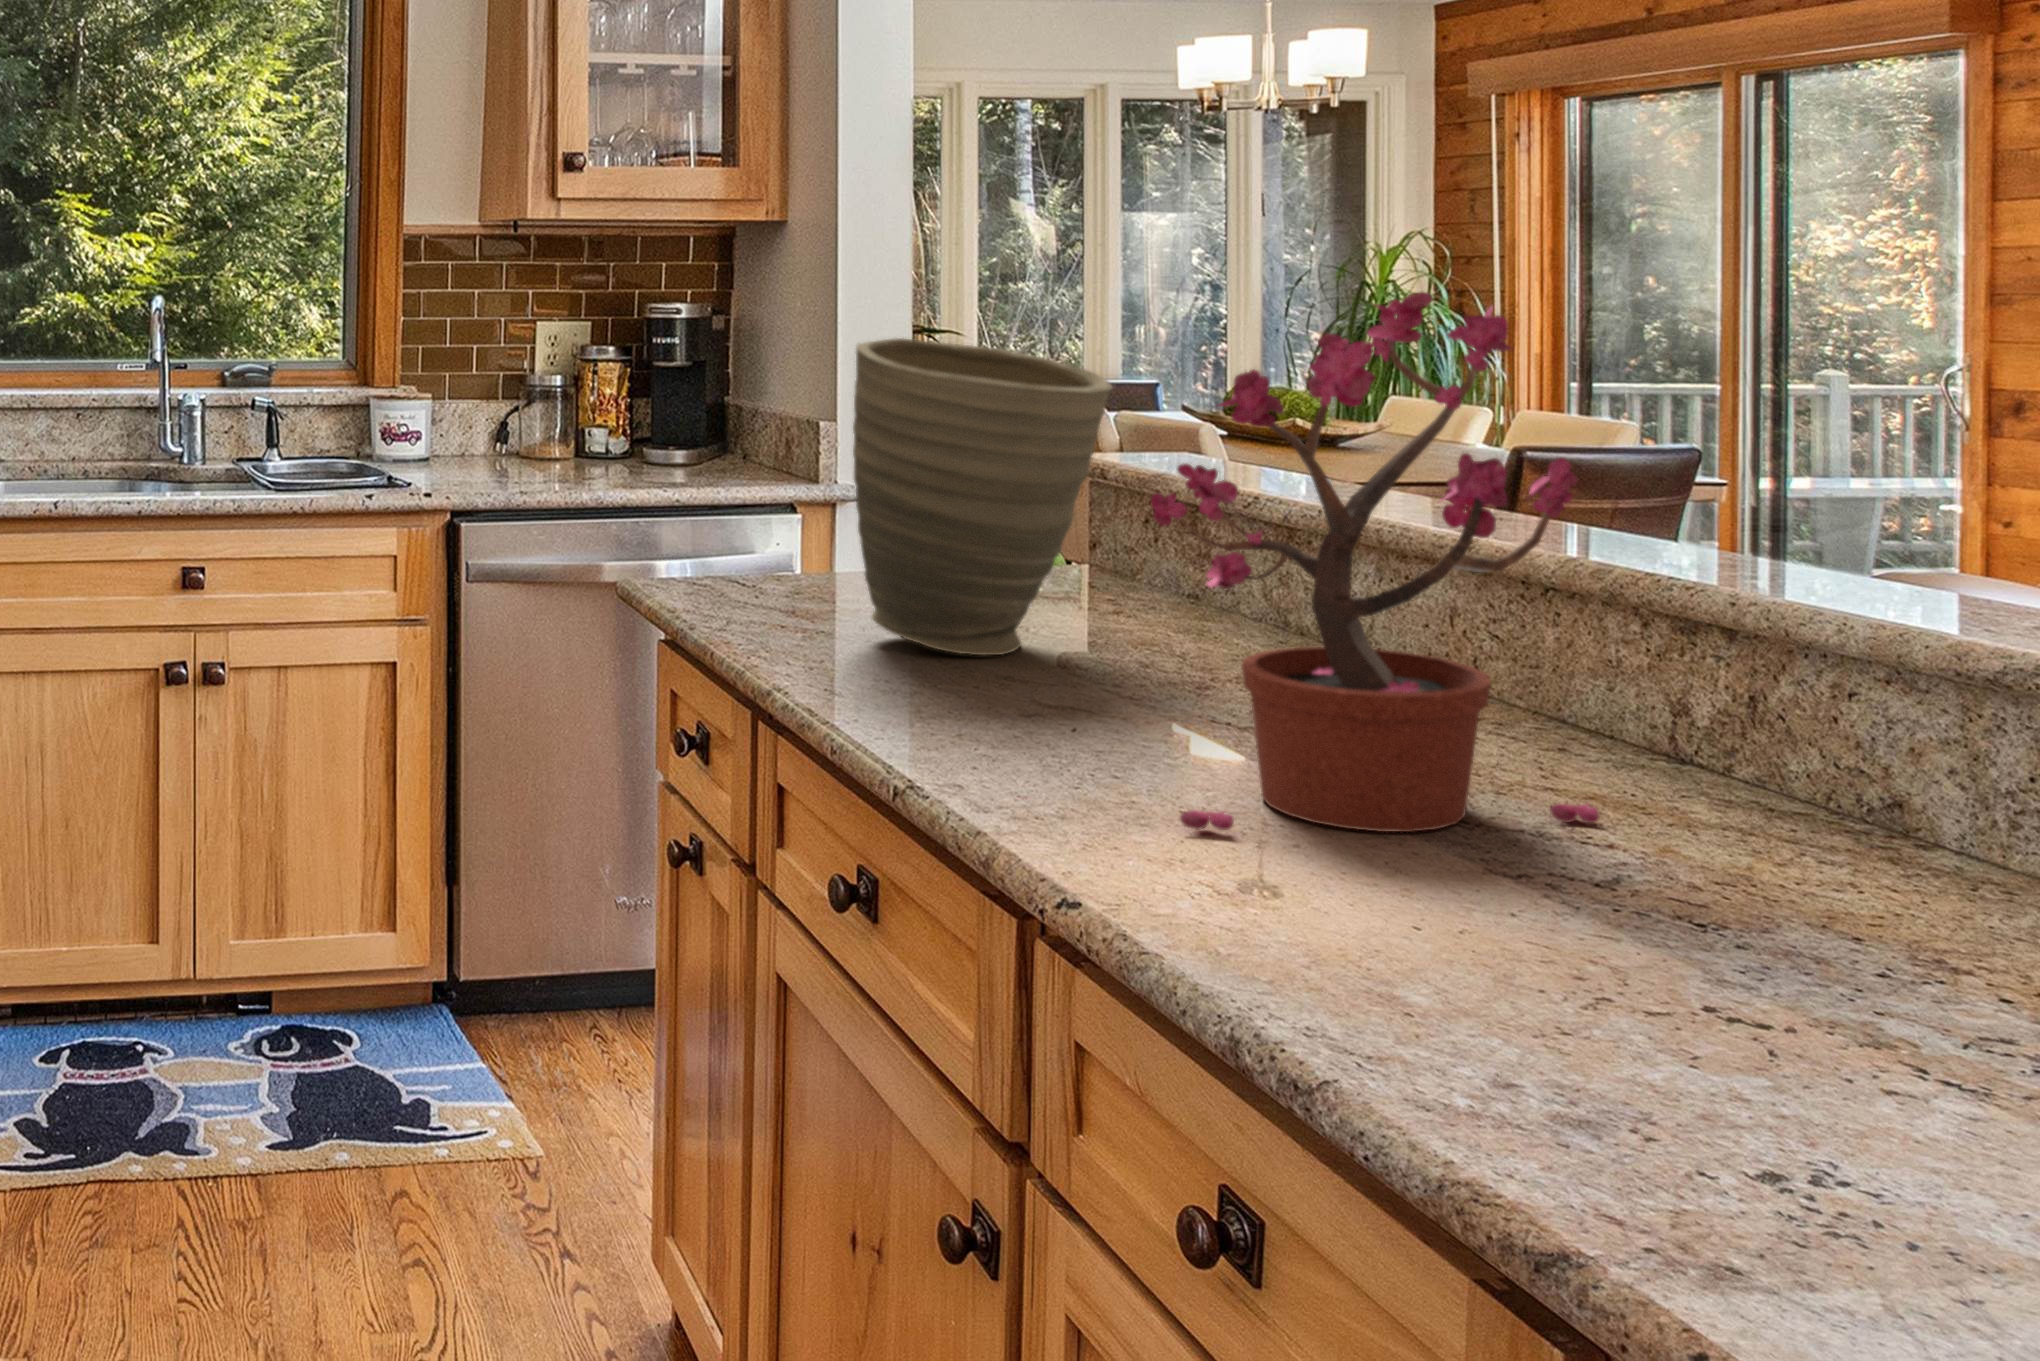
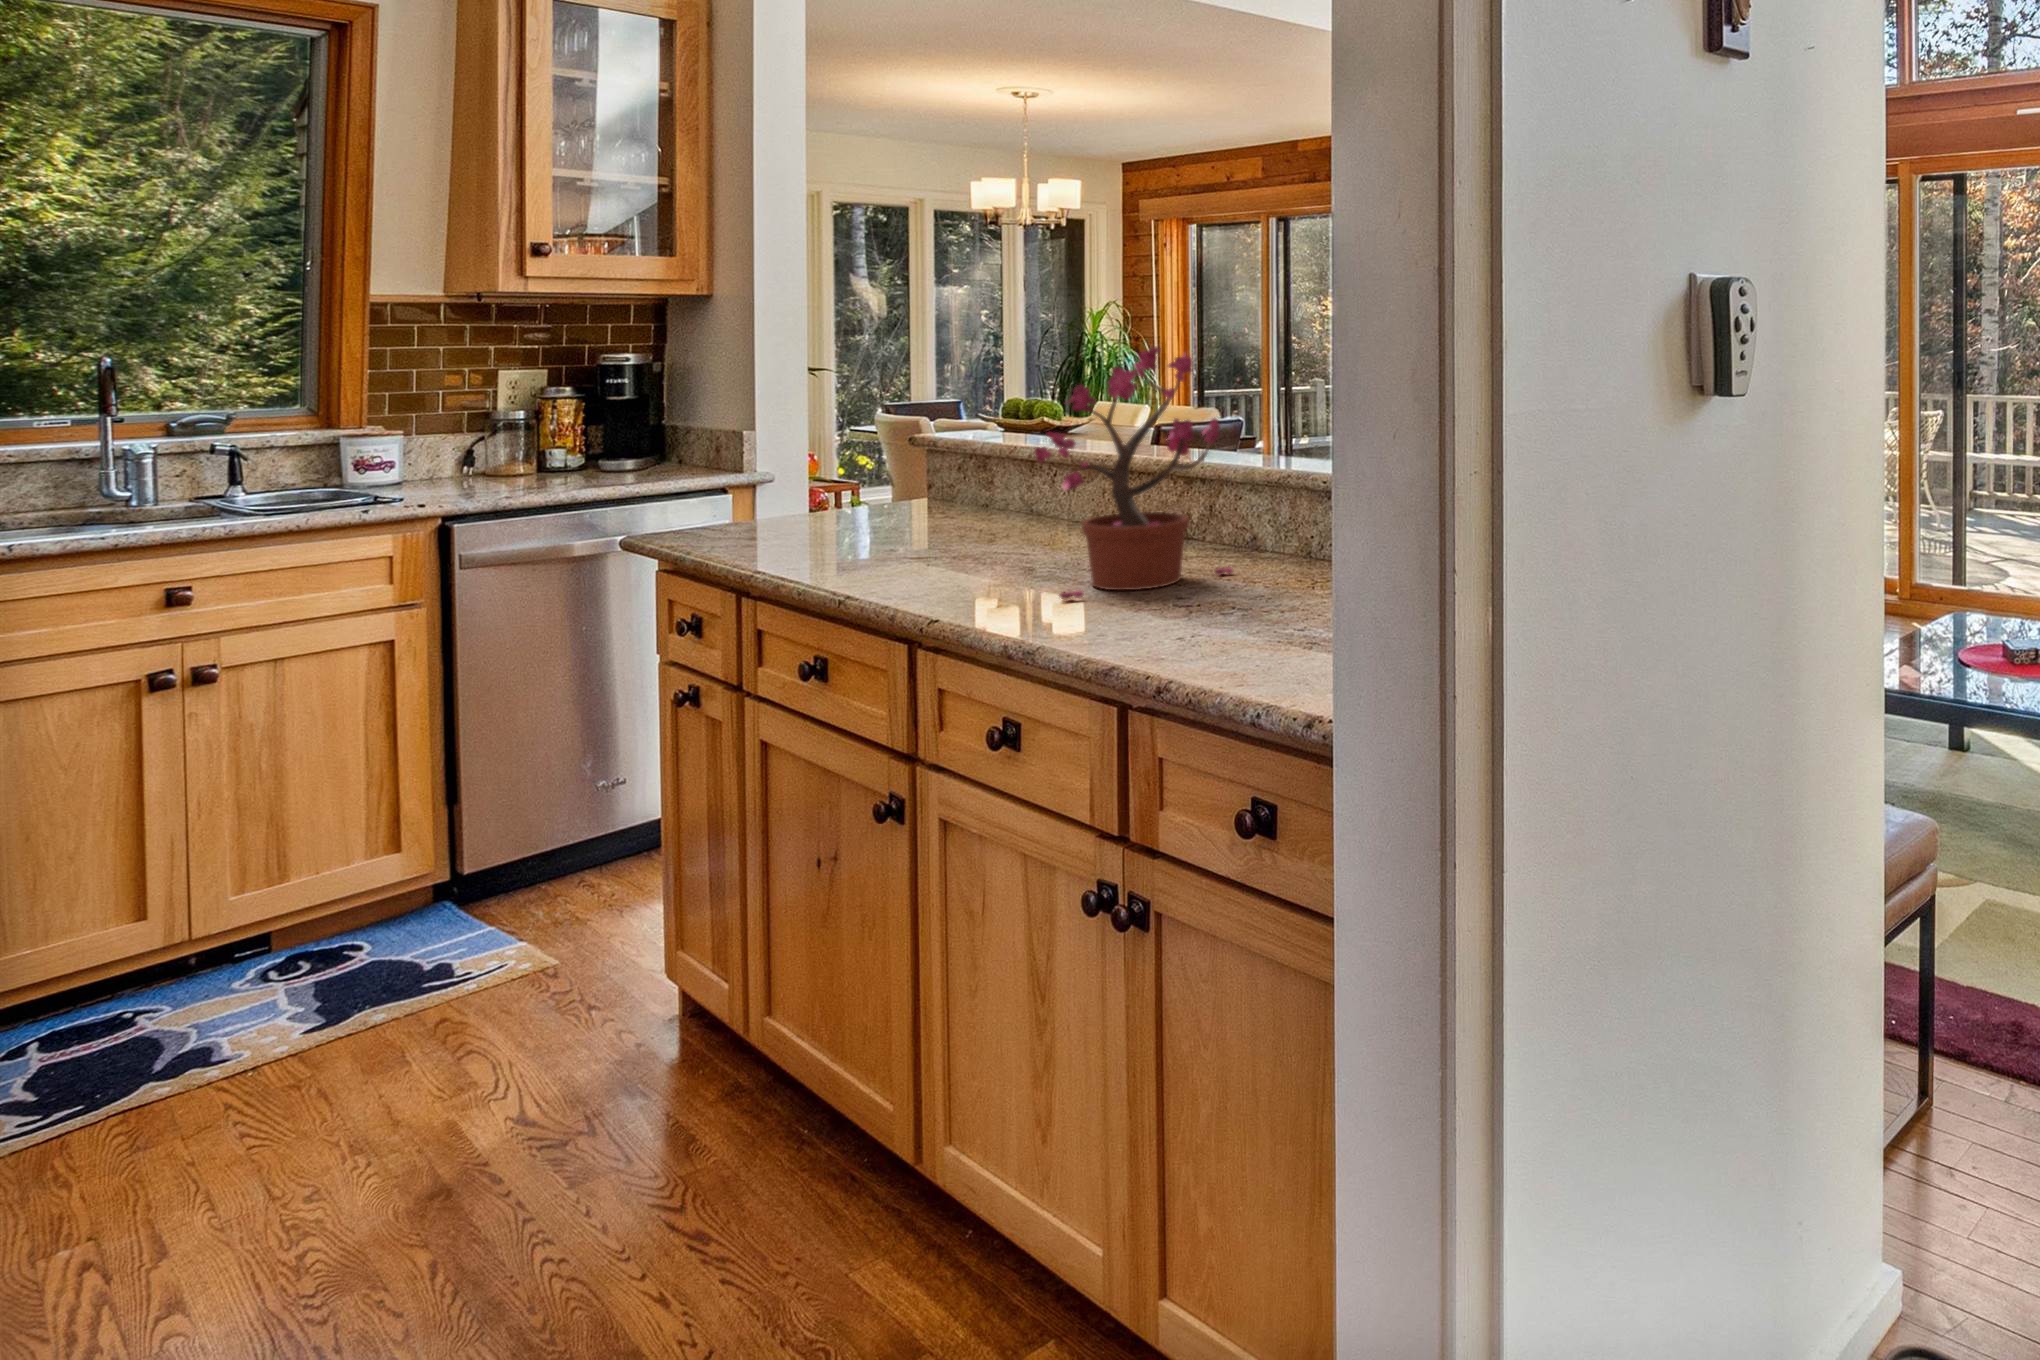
vase: present [853,338,1112,655] -> none [841,376,994,551]

